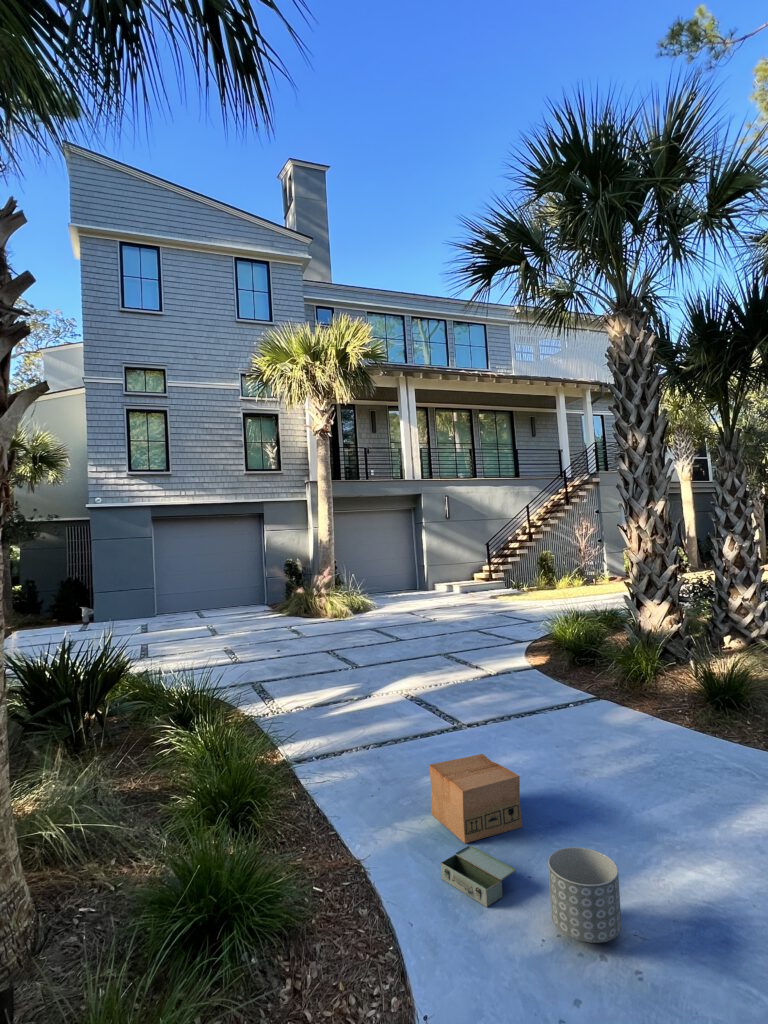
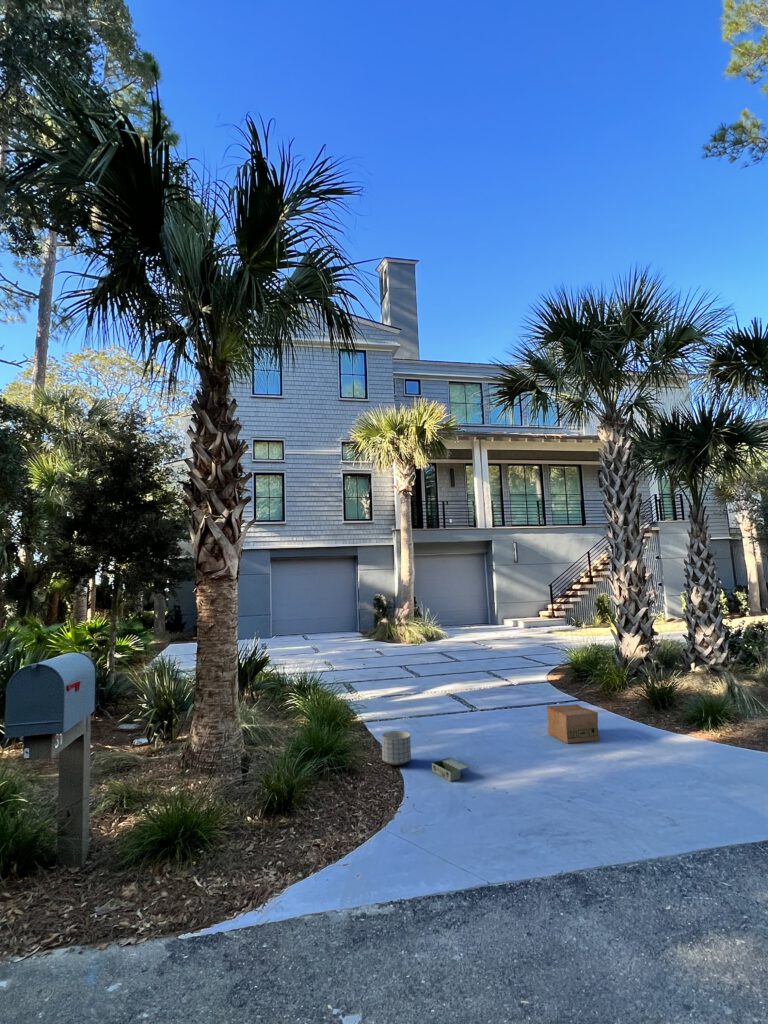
cardboard box: present [429,754,522,843] -> present [547,704,599,743]
planter: present [548,847,622,943] -> present [382,731,411,765]

